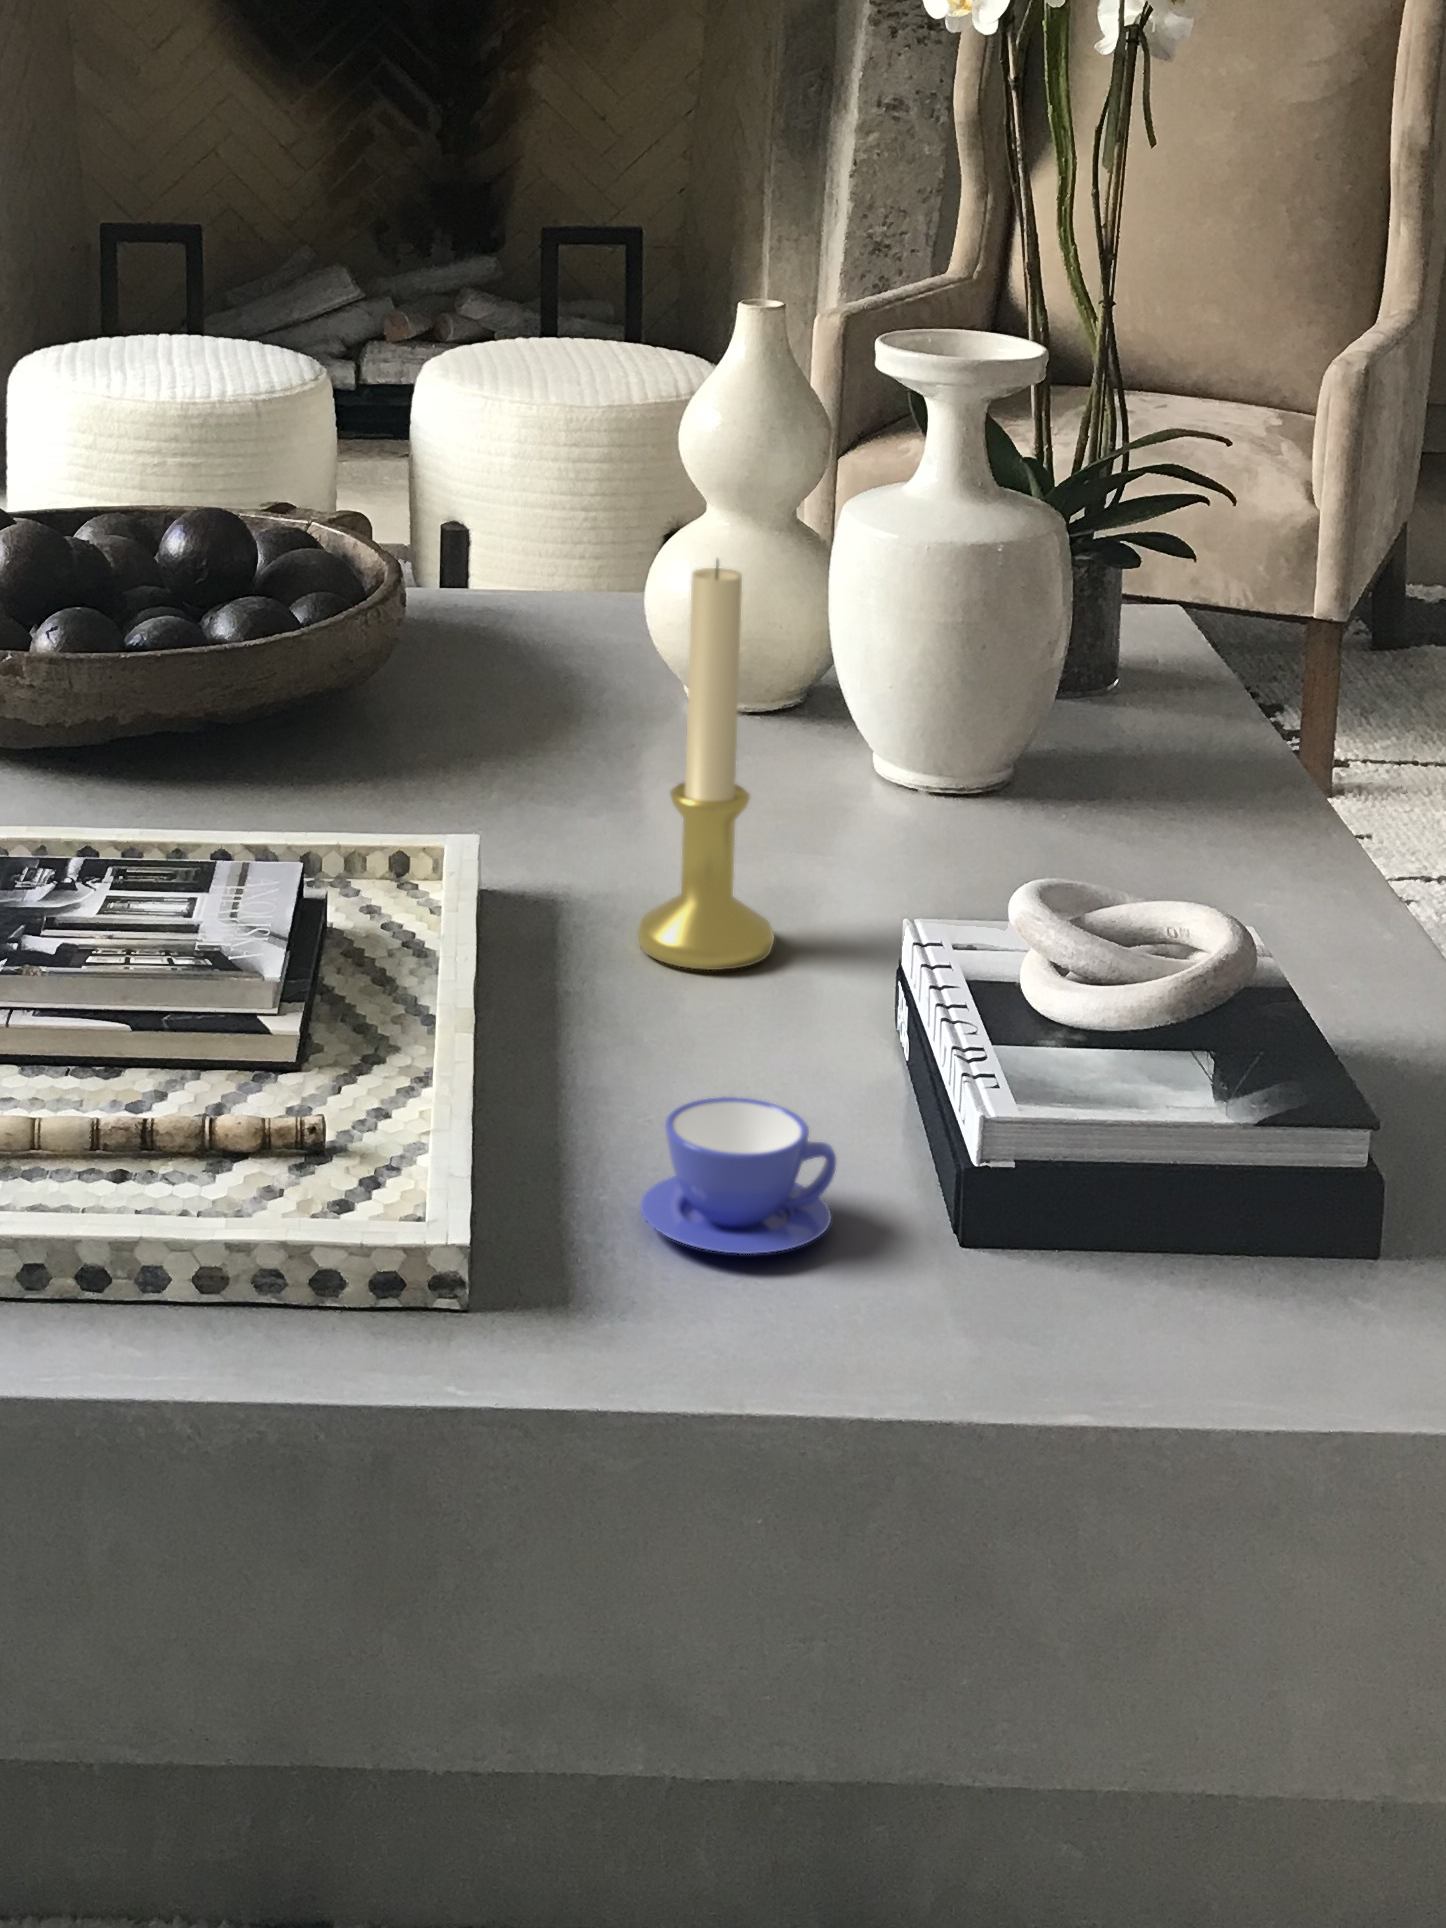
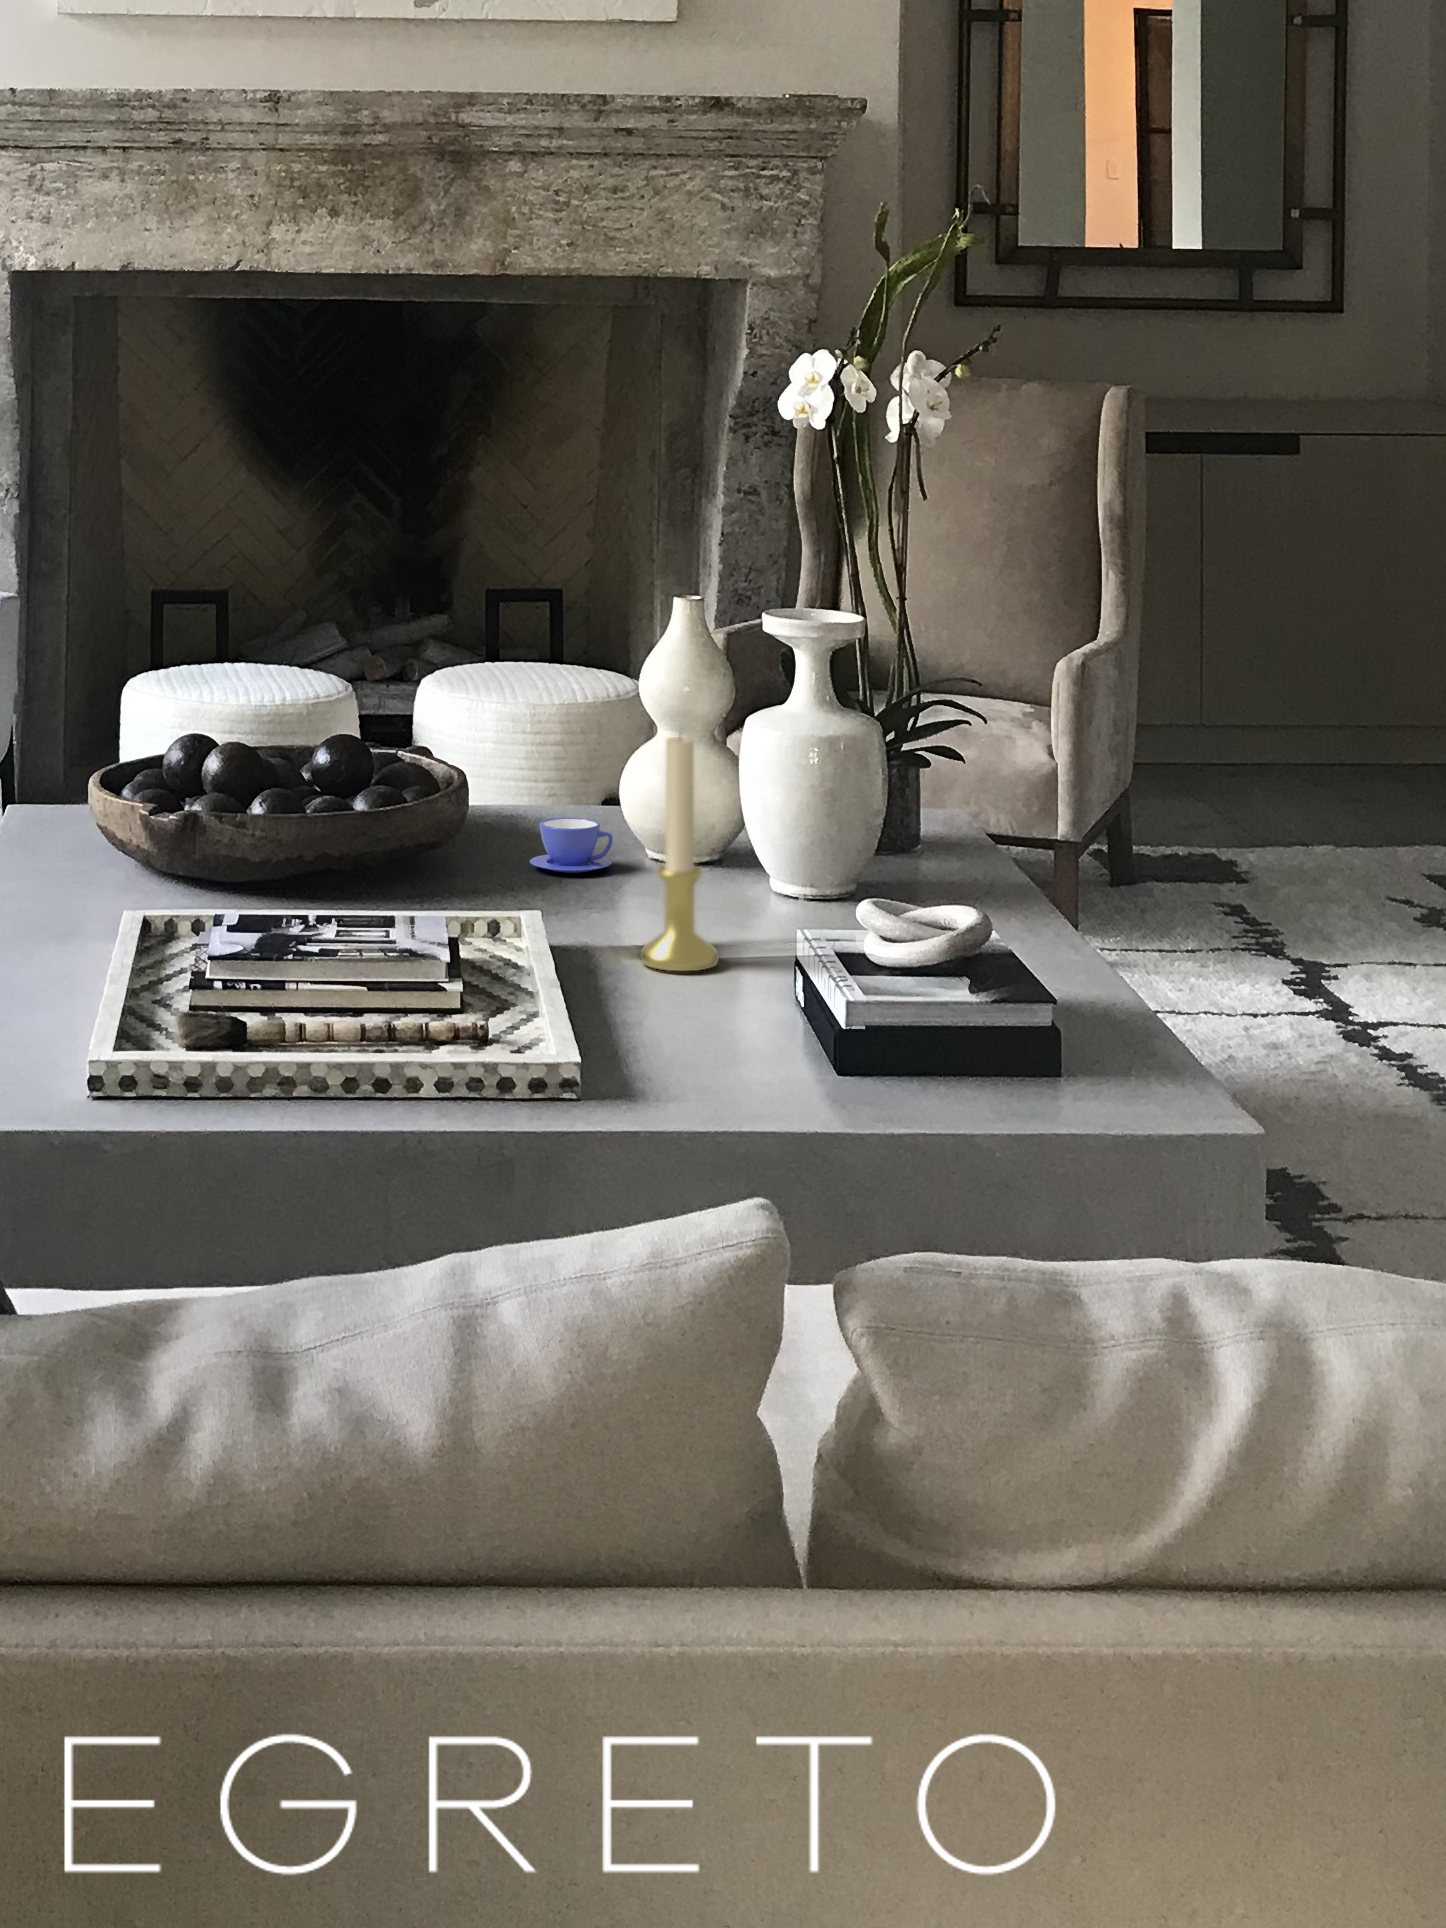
teacup: present [640,1097,836,1254] -> present [530,817,613,873]

